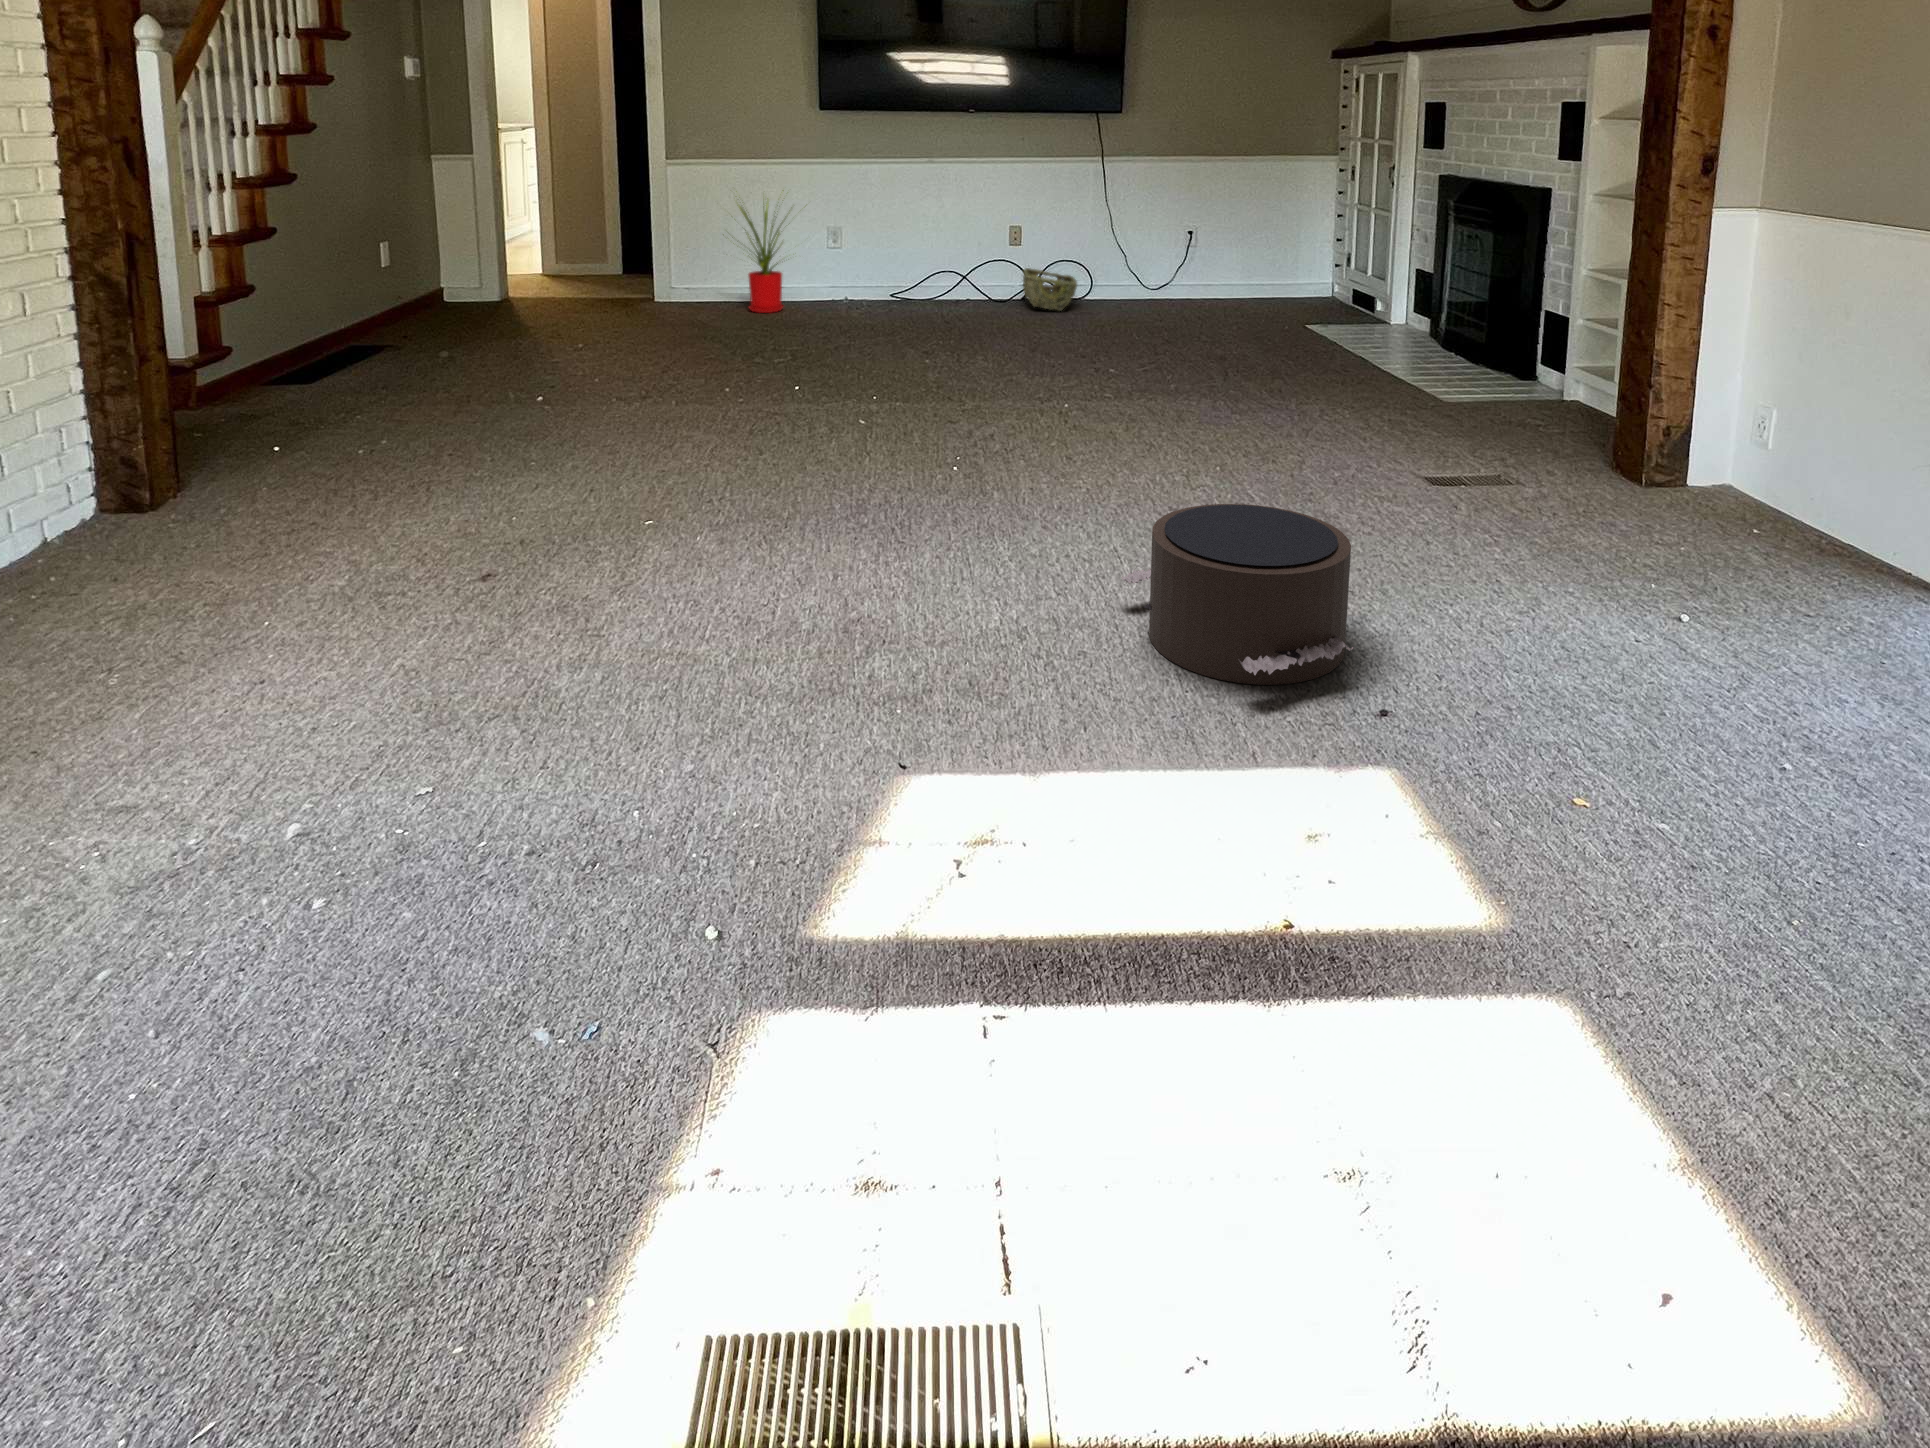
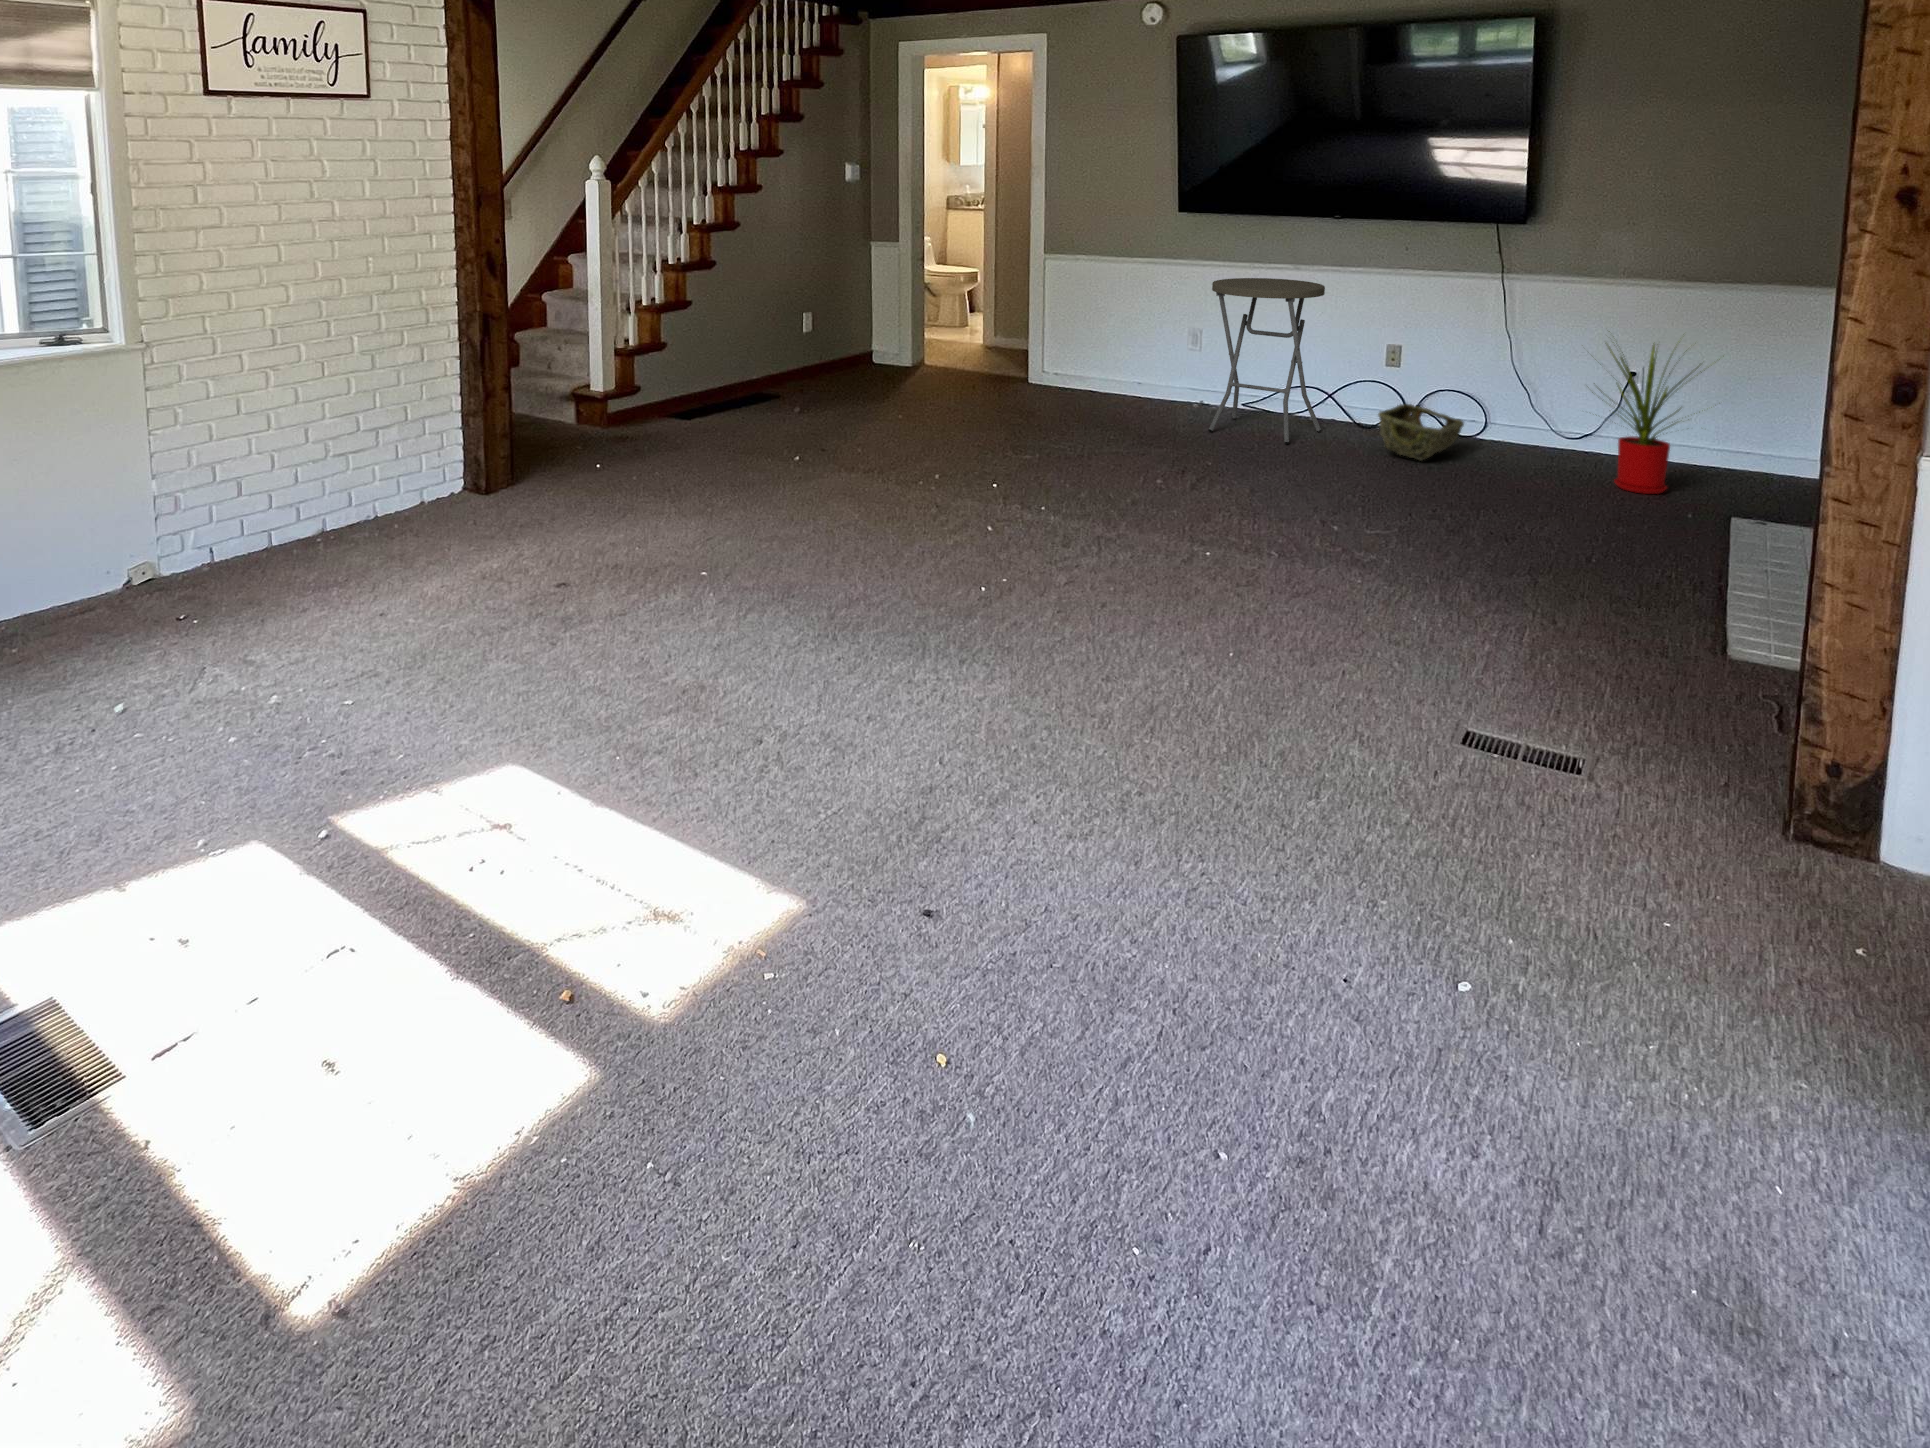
side table: none [868,169,966,315] -> present [1208,278,1325,445]
house plant: present [732,190,785,313] -> present [1592,345,1702,494]
pouf: present [1121,504,1354,685] -> none [780,682,989,878]

